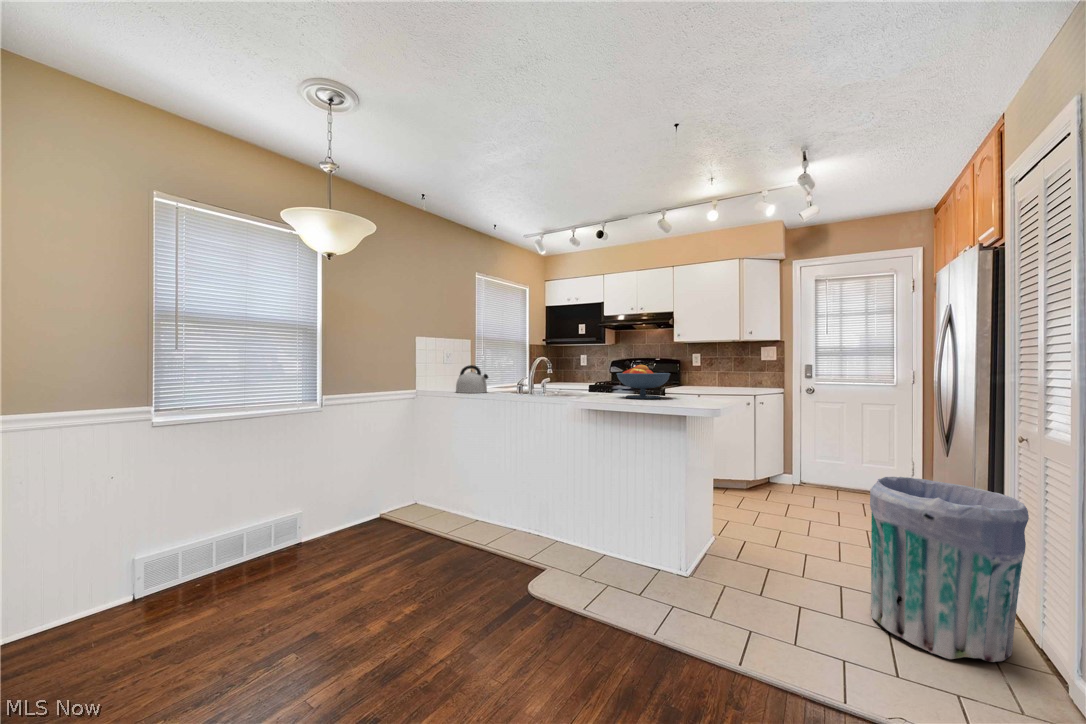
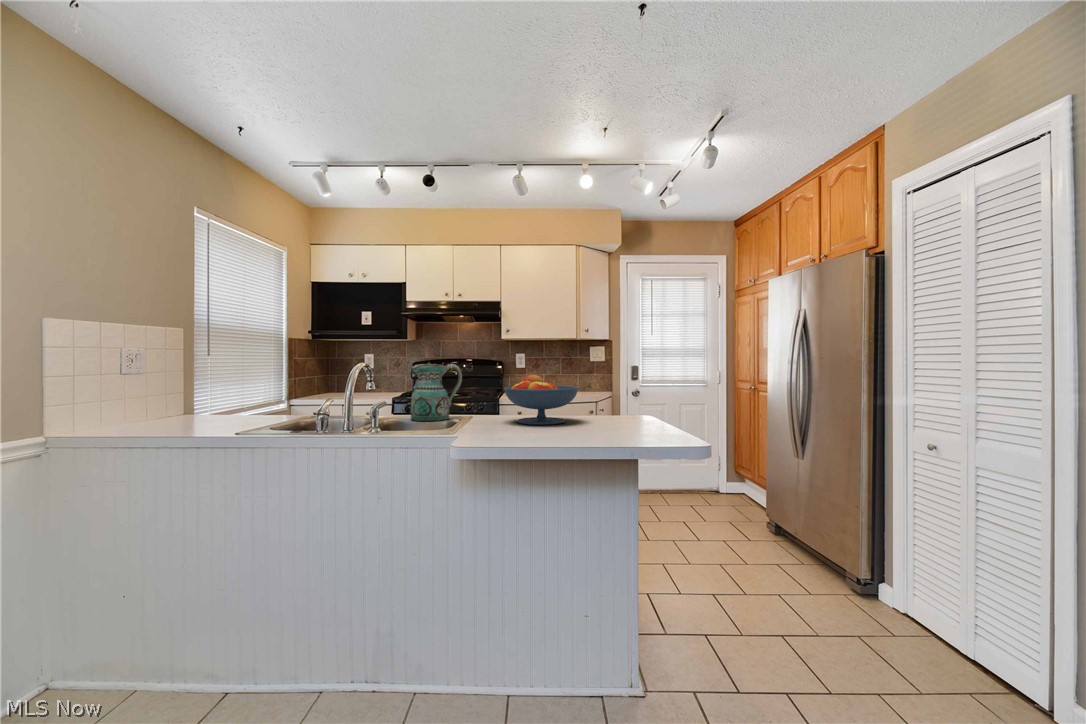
ceramic pitcher: none [566,357,601,394] -> present [411,364,462,421]
kettle: present [456,365,488,393] -> none [199,379,269,430]
trash can: present [870,477,1029,662] -> none [819,496,974,697]

